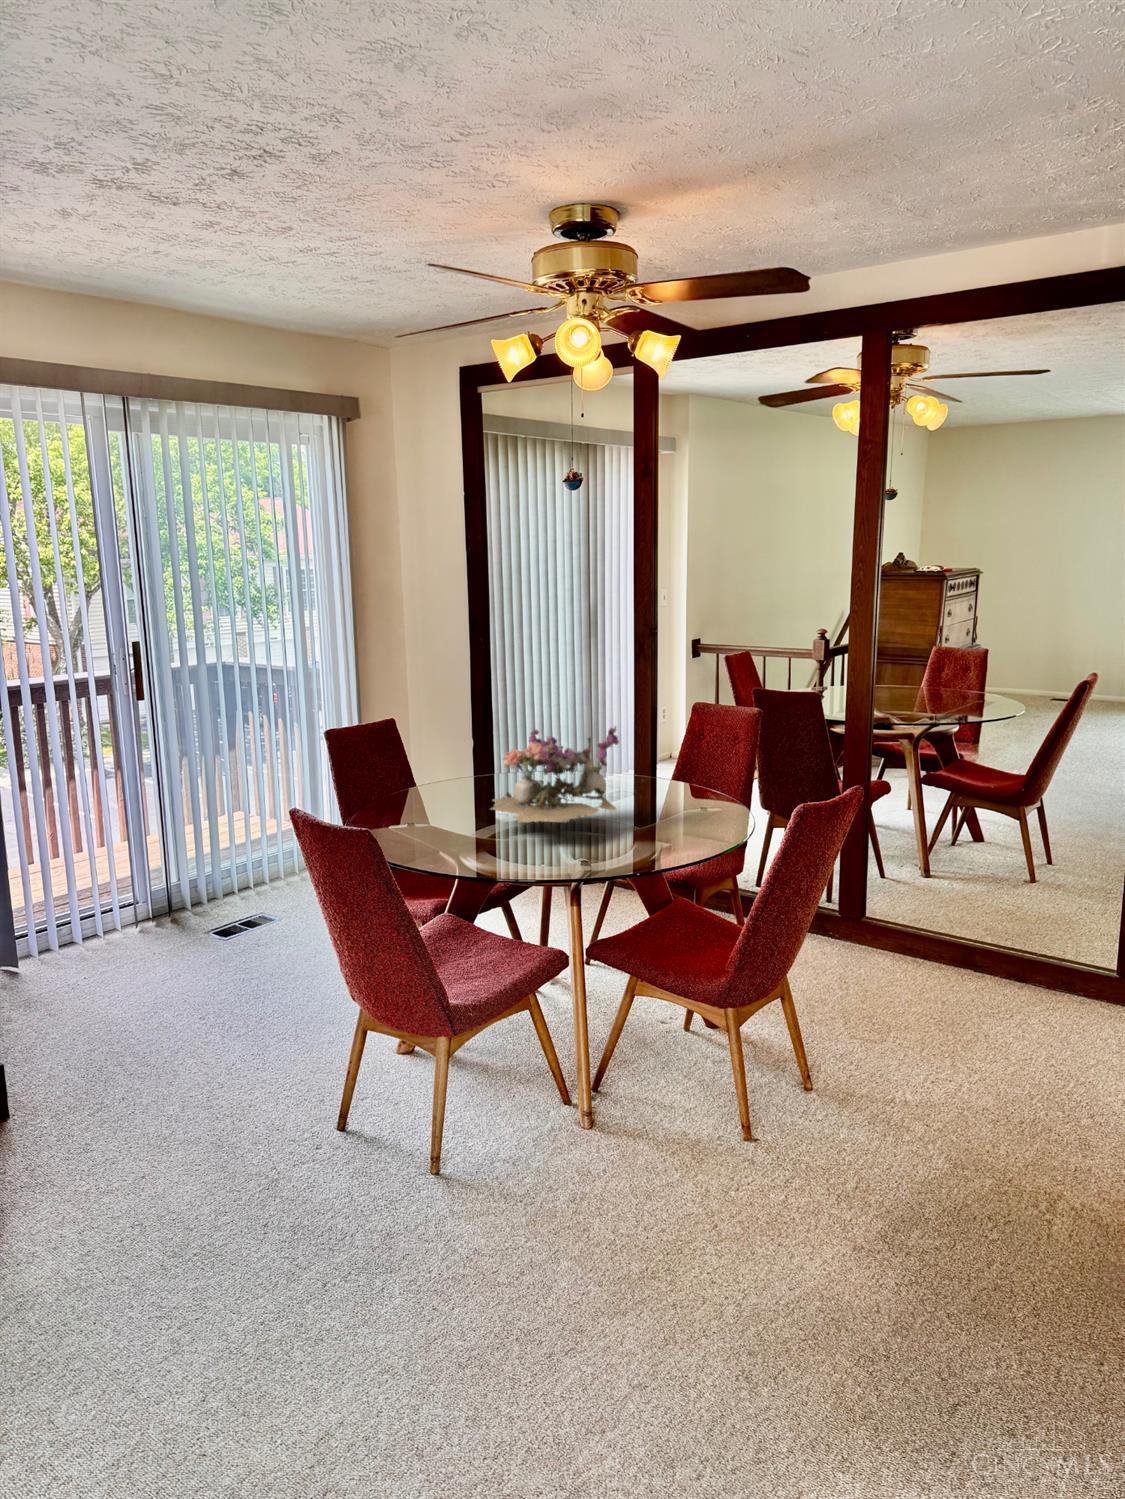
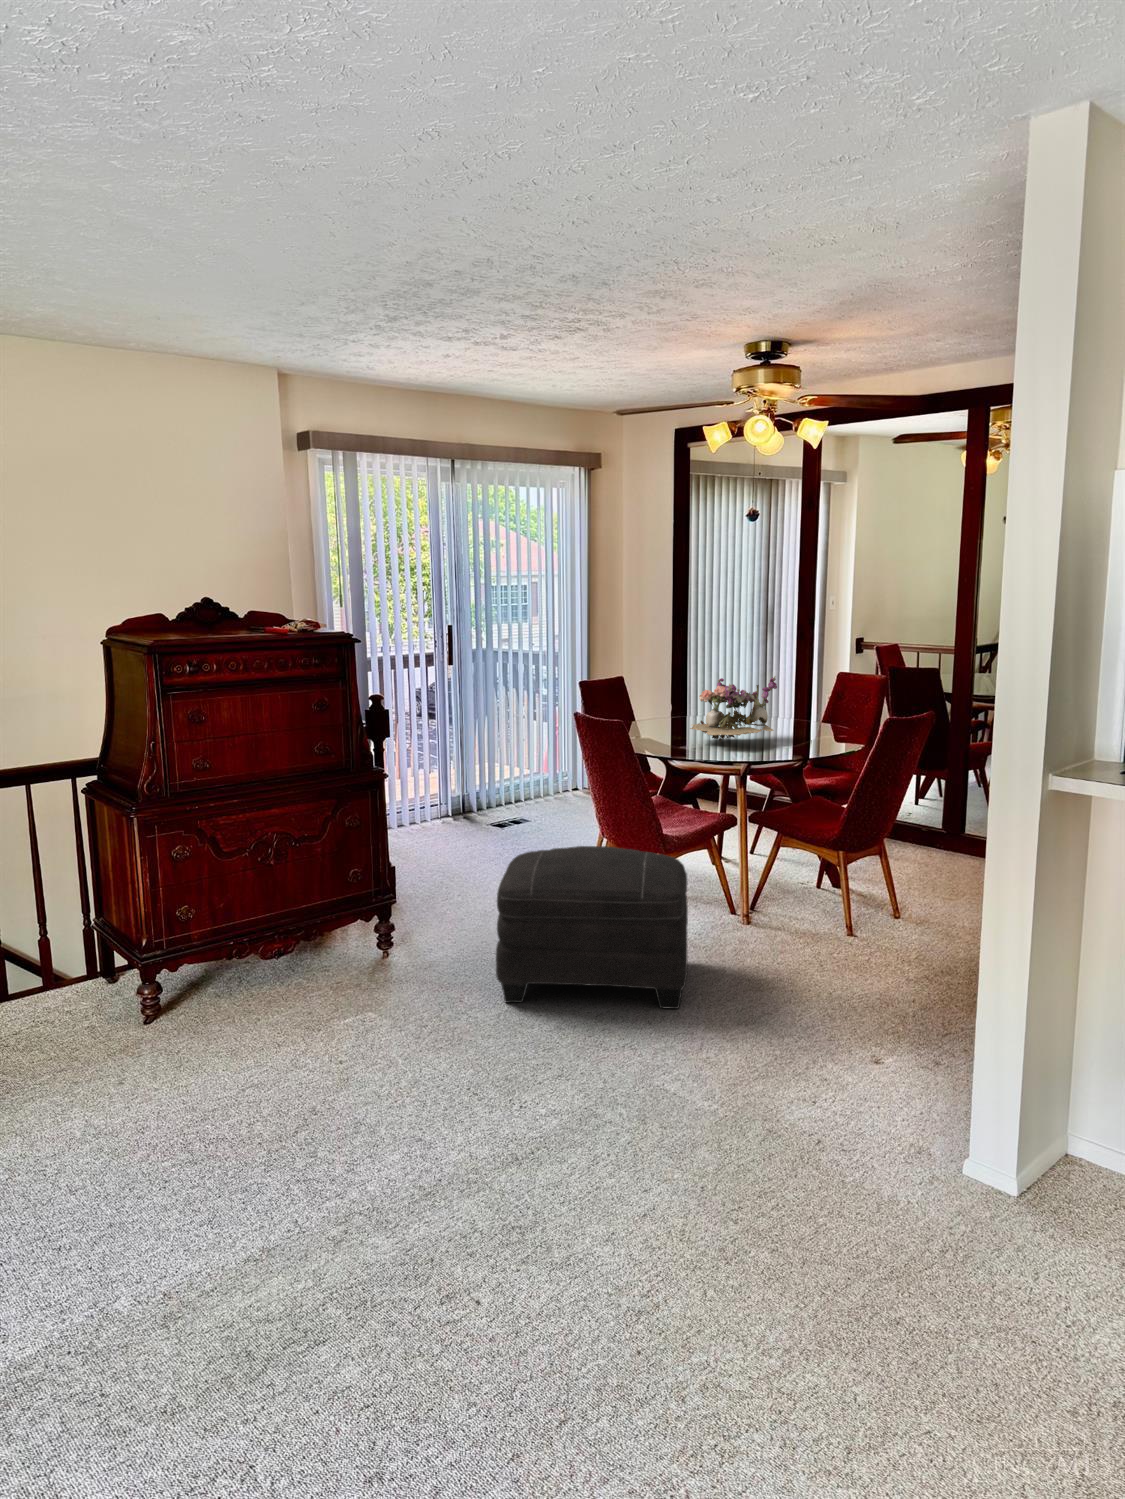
ottoman: none [112,1070,495,1421] -> present [496,846,688,1009]

